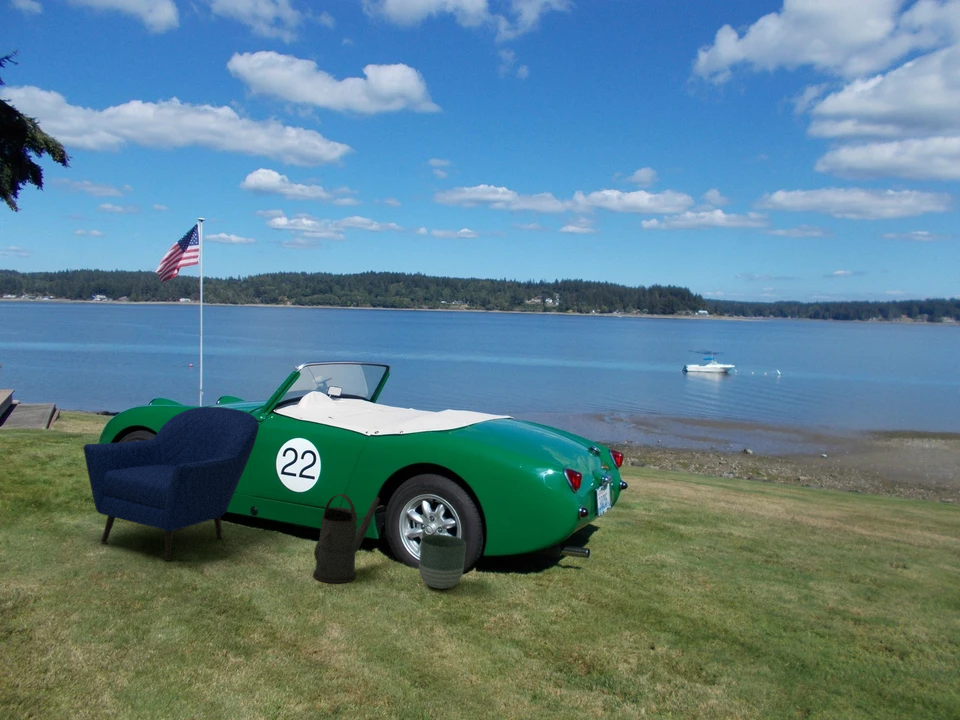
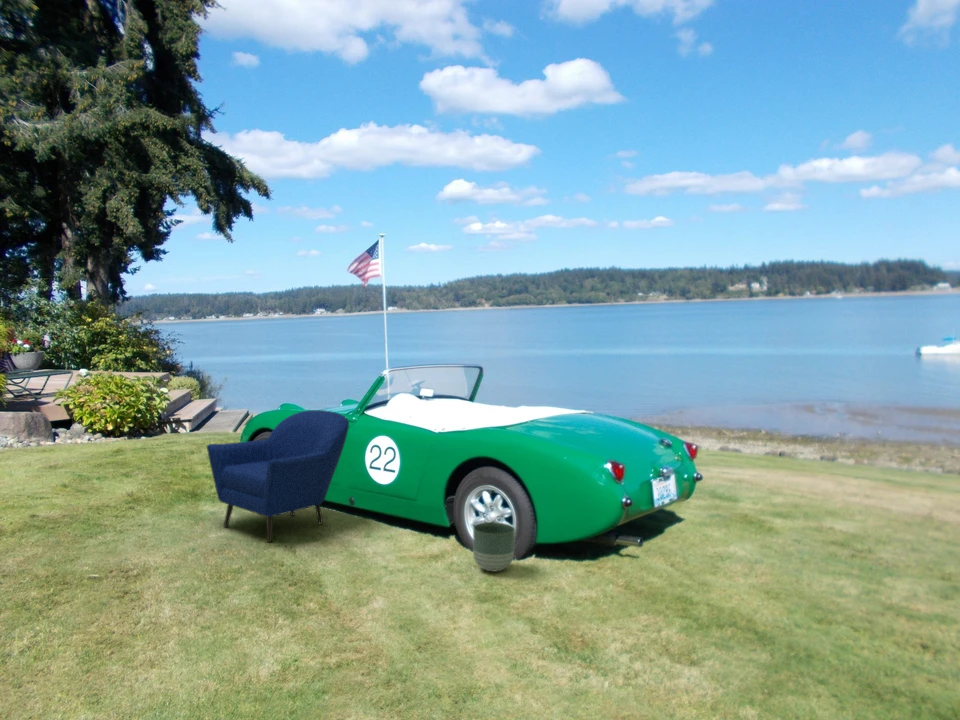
watering can: present [313,494,380,583] -> none [379,485,447,564]

